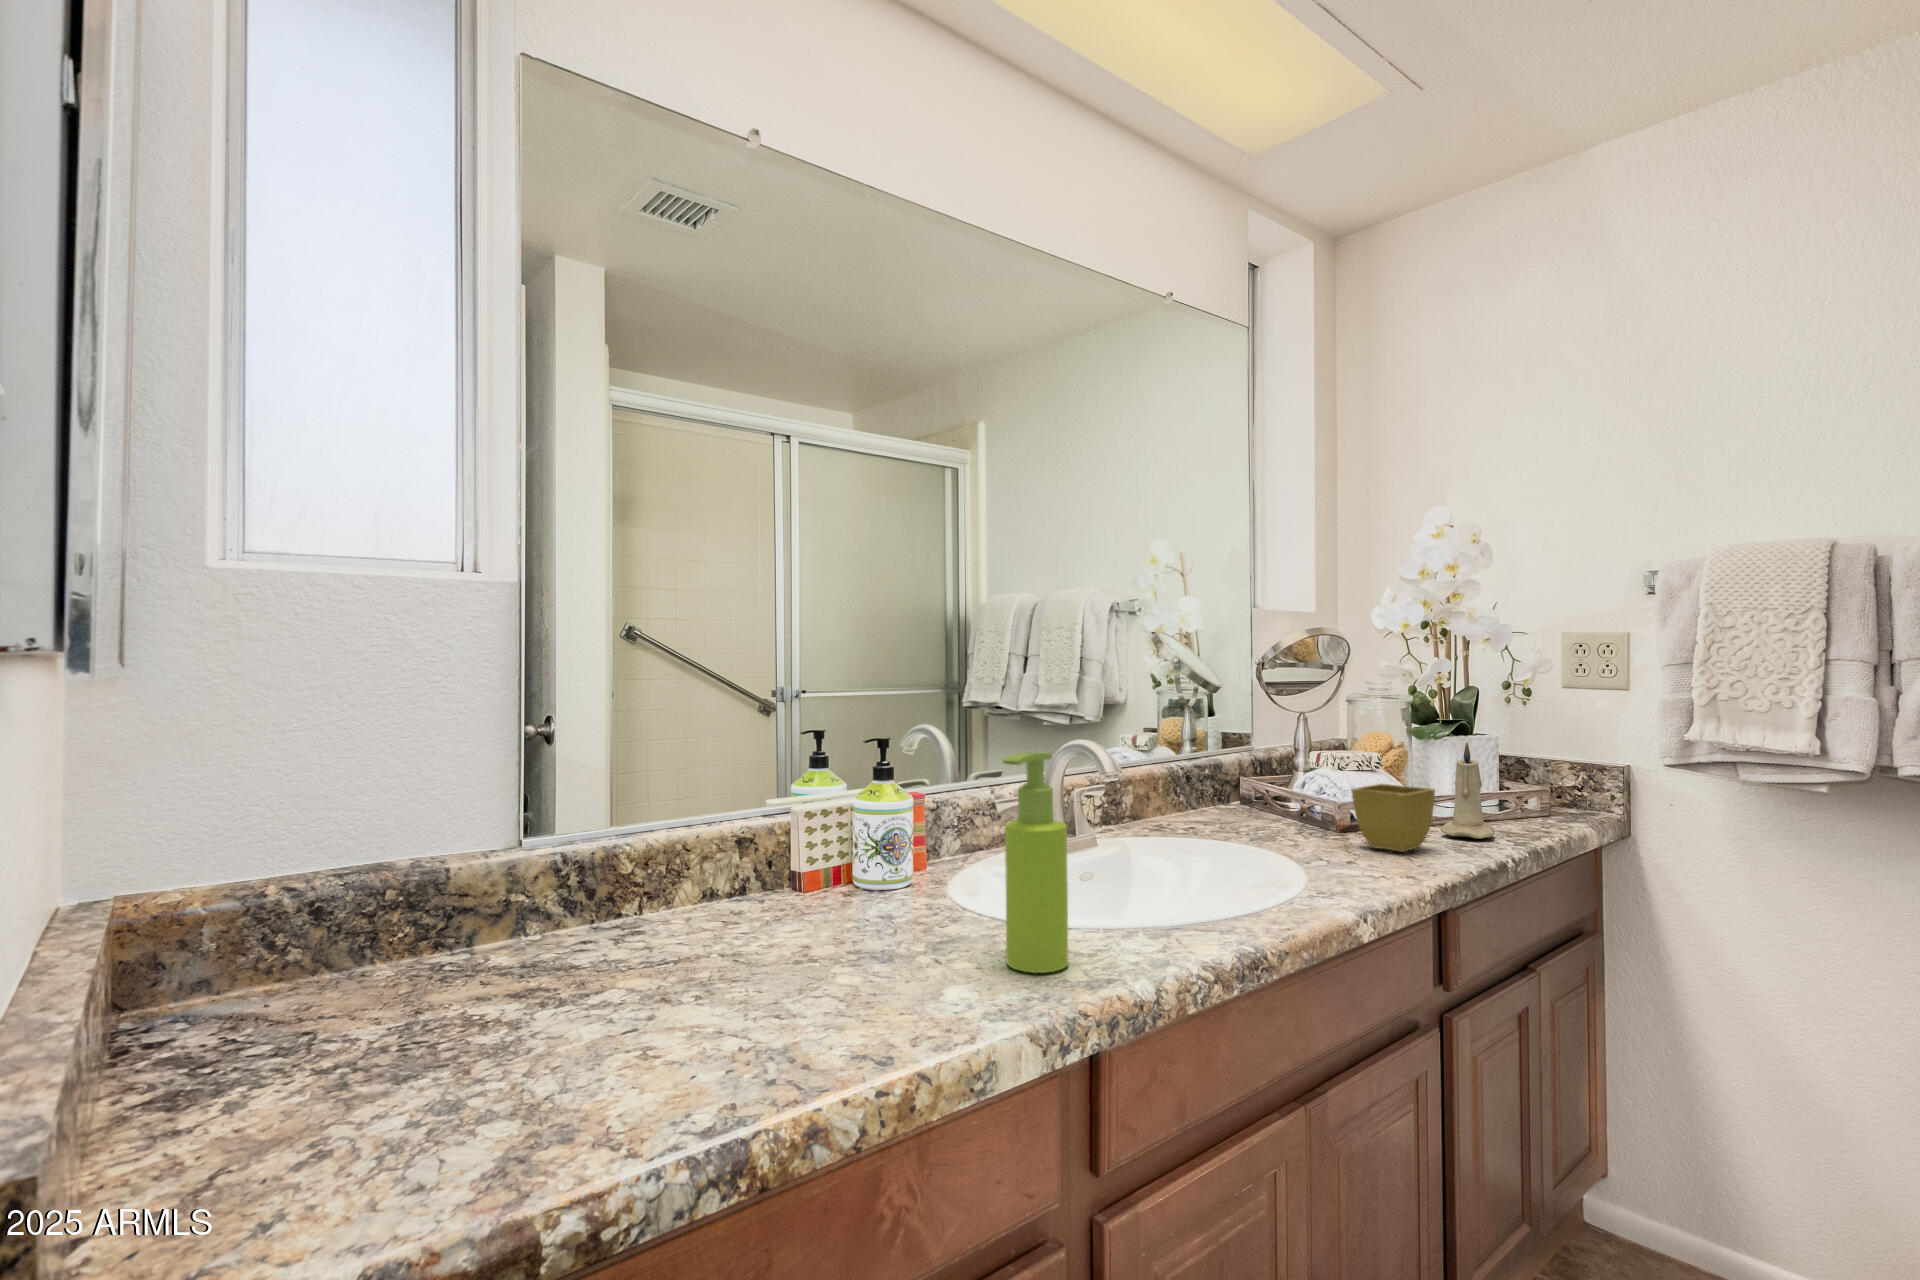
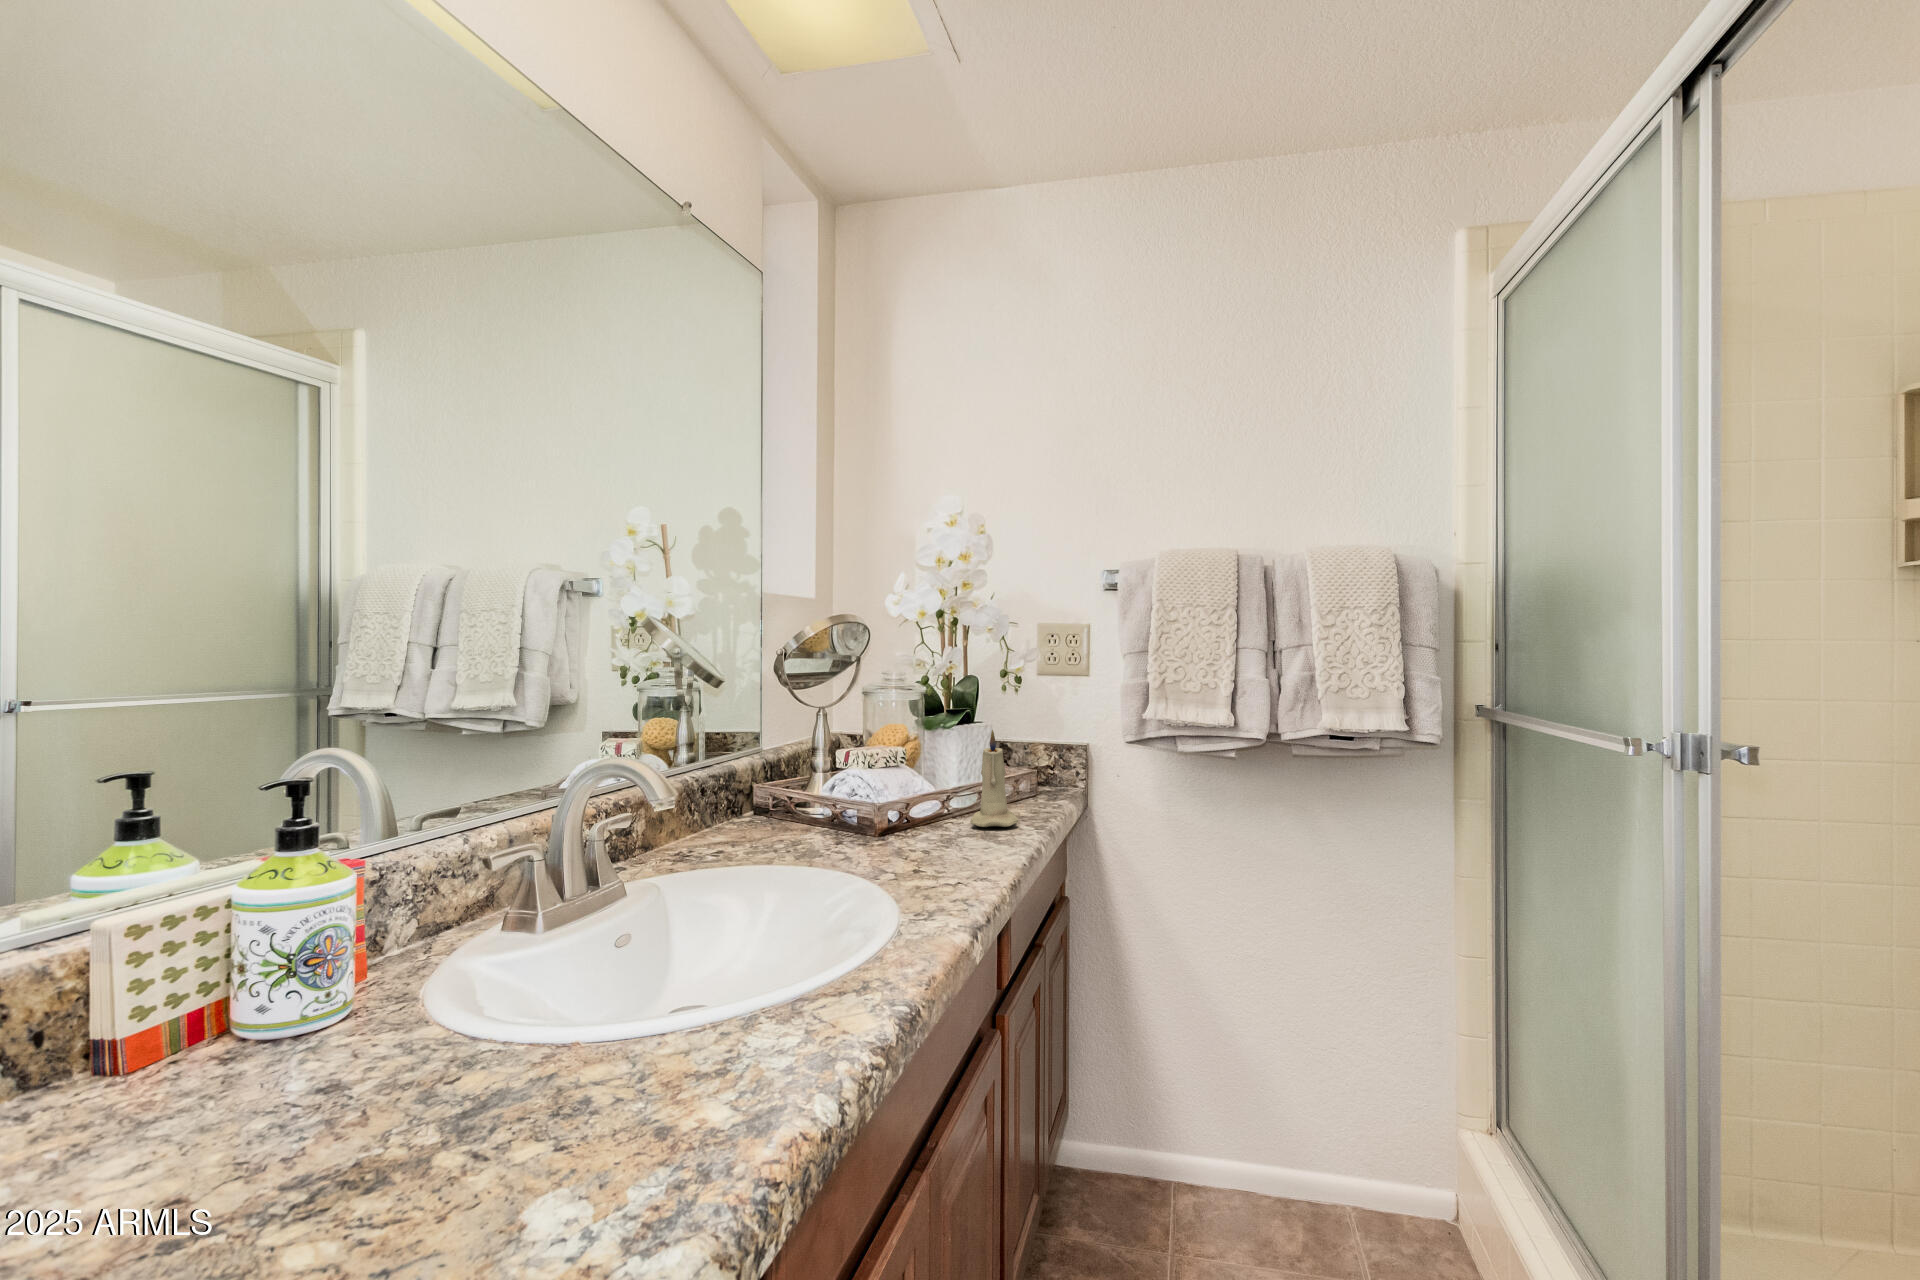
soap dispenser: present [1002,752,1068,973] -> none [599,782,702,1134]
flower pot: present [1351,784,1435,852] -> none [904,780,981,851]

